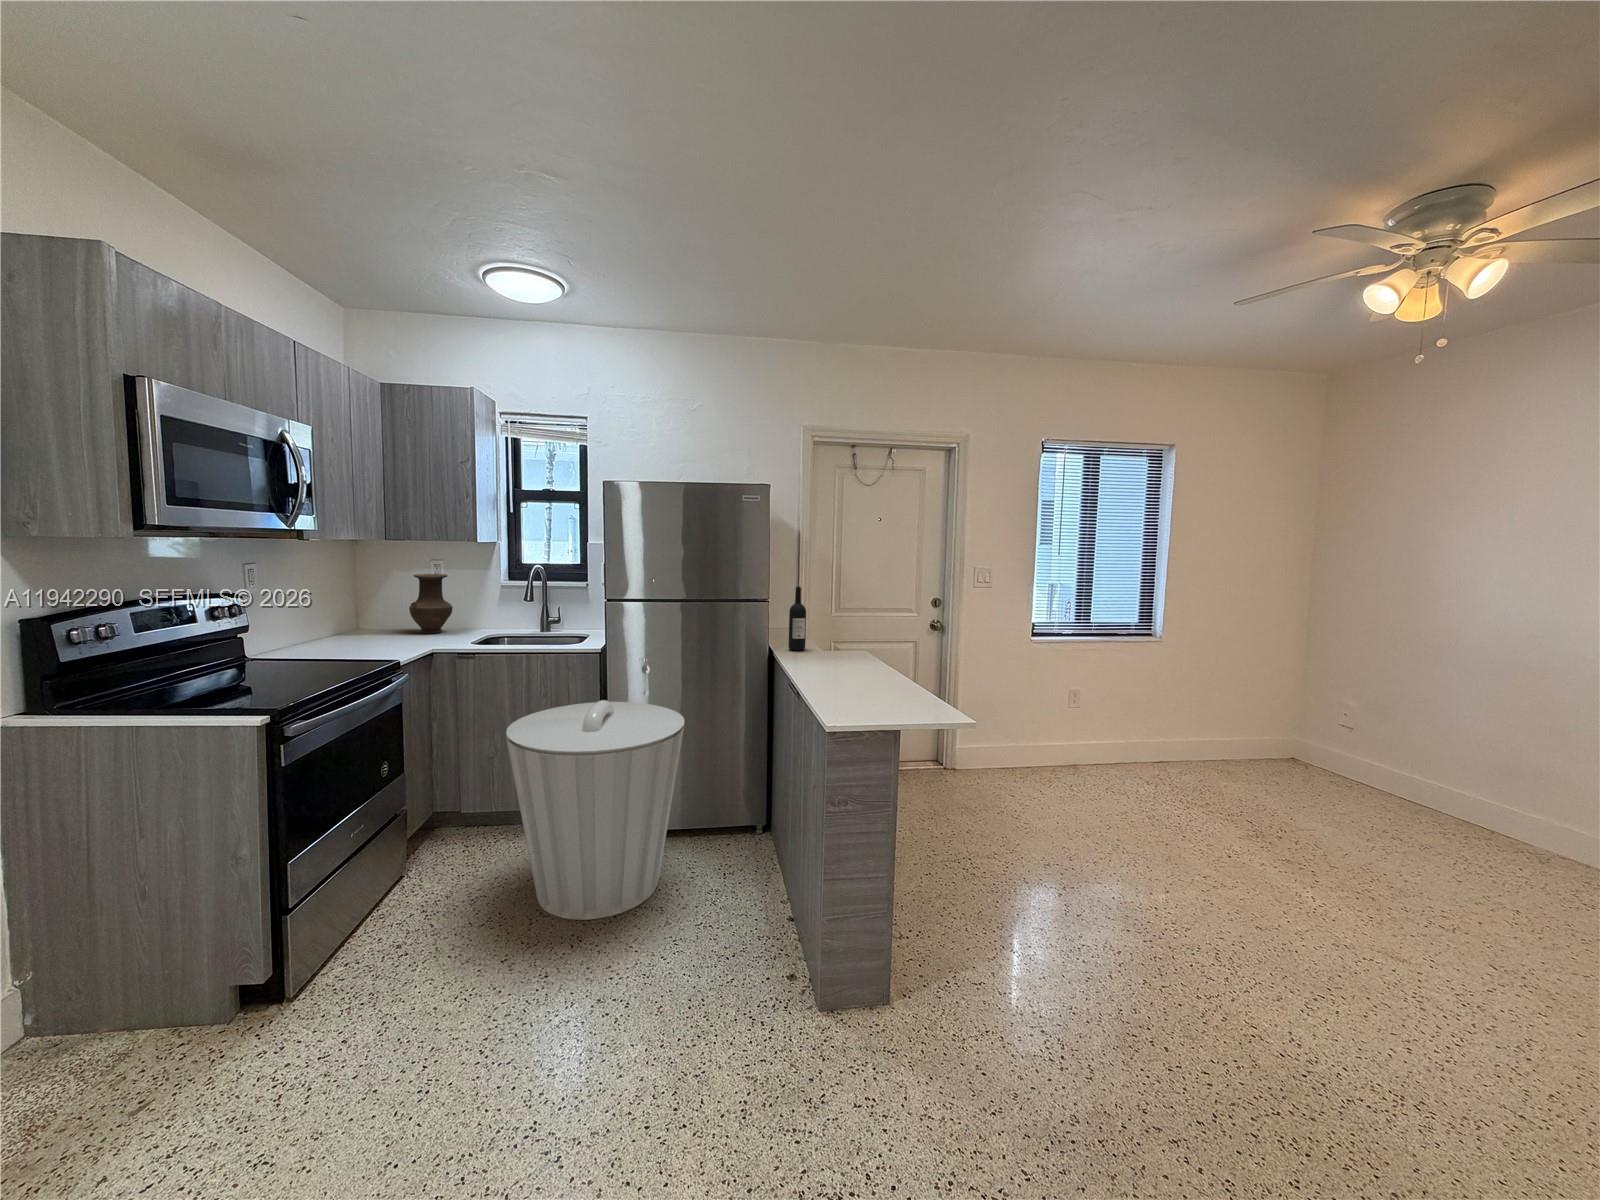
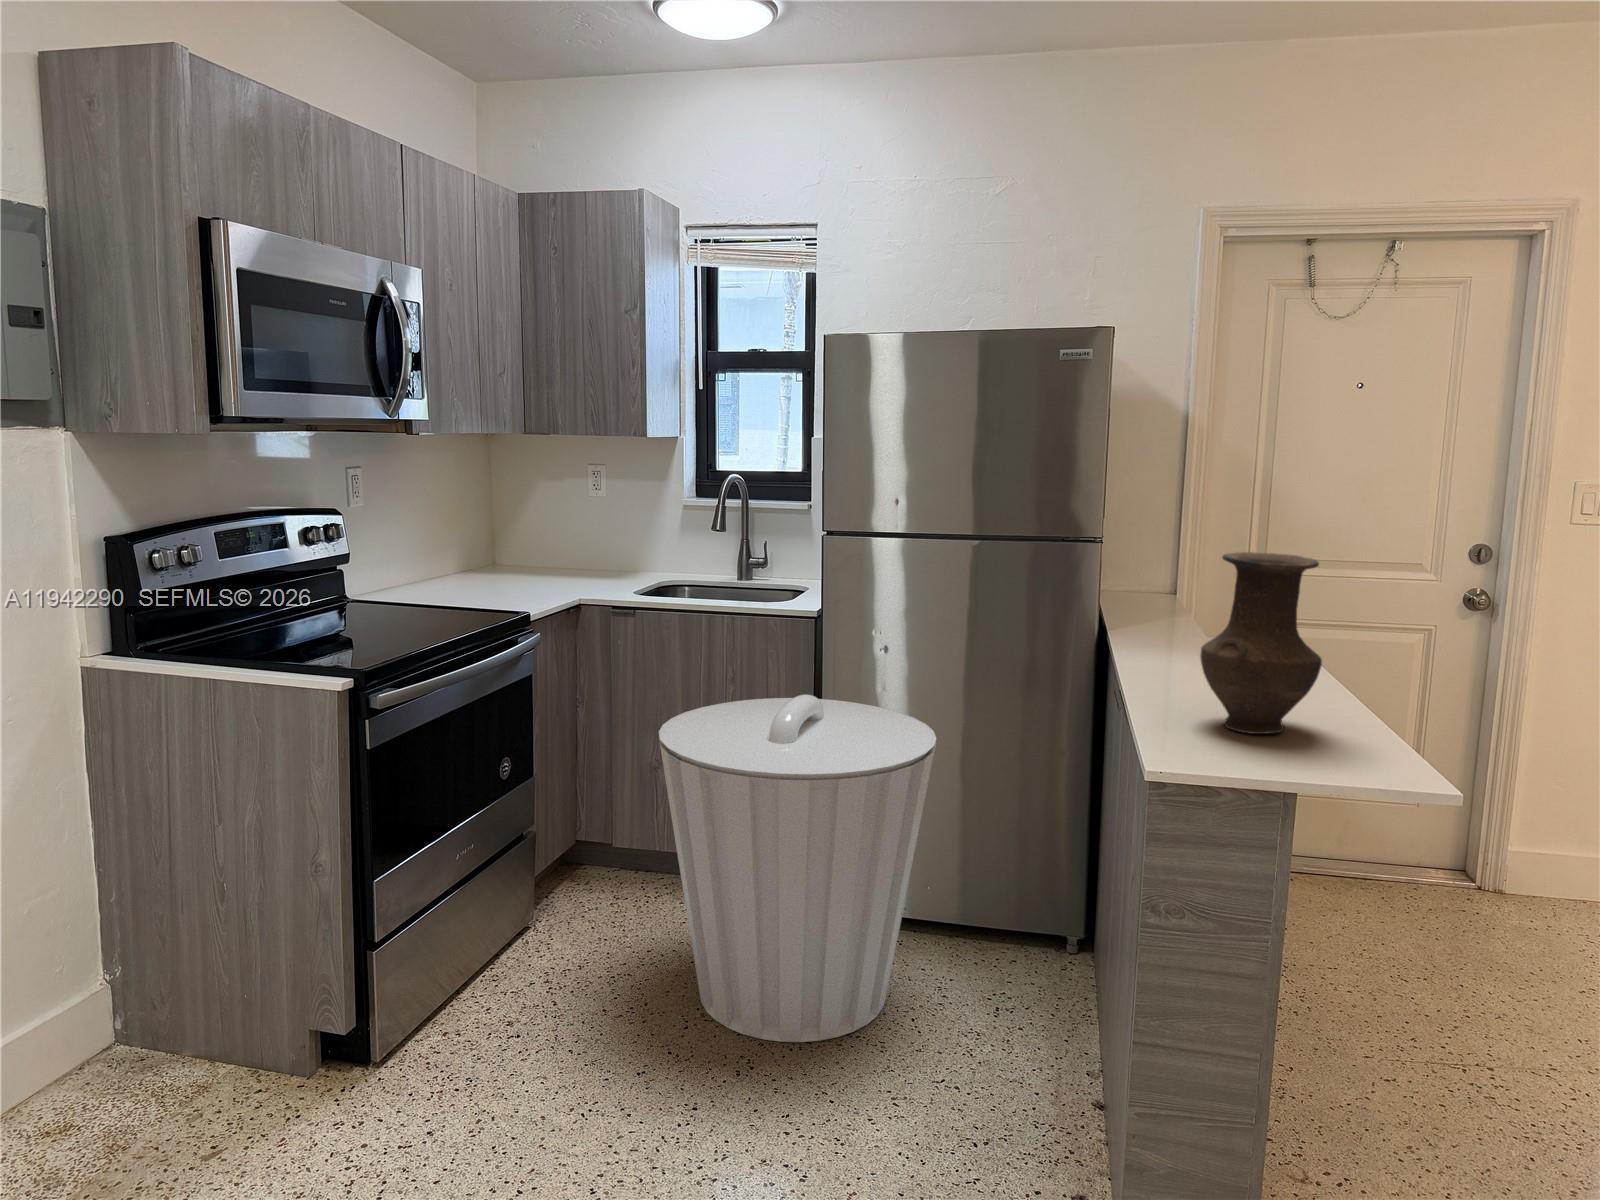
vase: present [409,574,453,633] -> present [1200,552,1322,734]
wine bottle: present [788,587,806,651] -> none [1140,514,1177,633]

